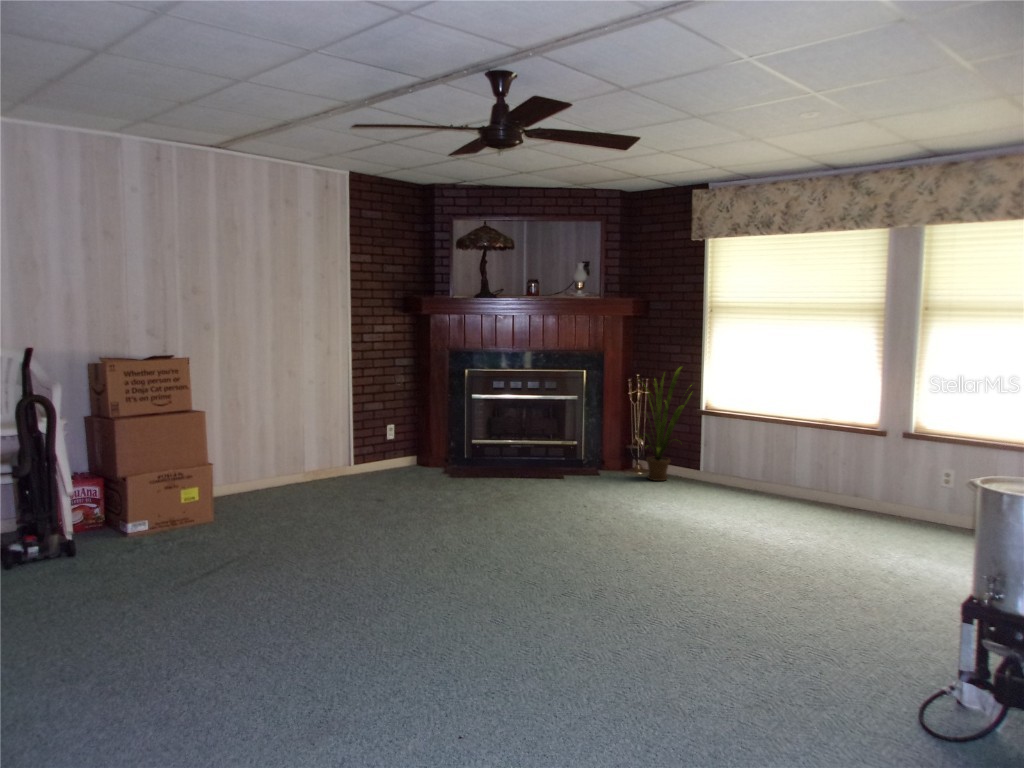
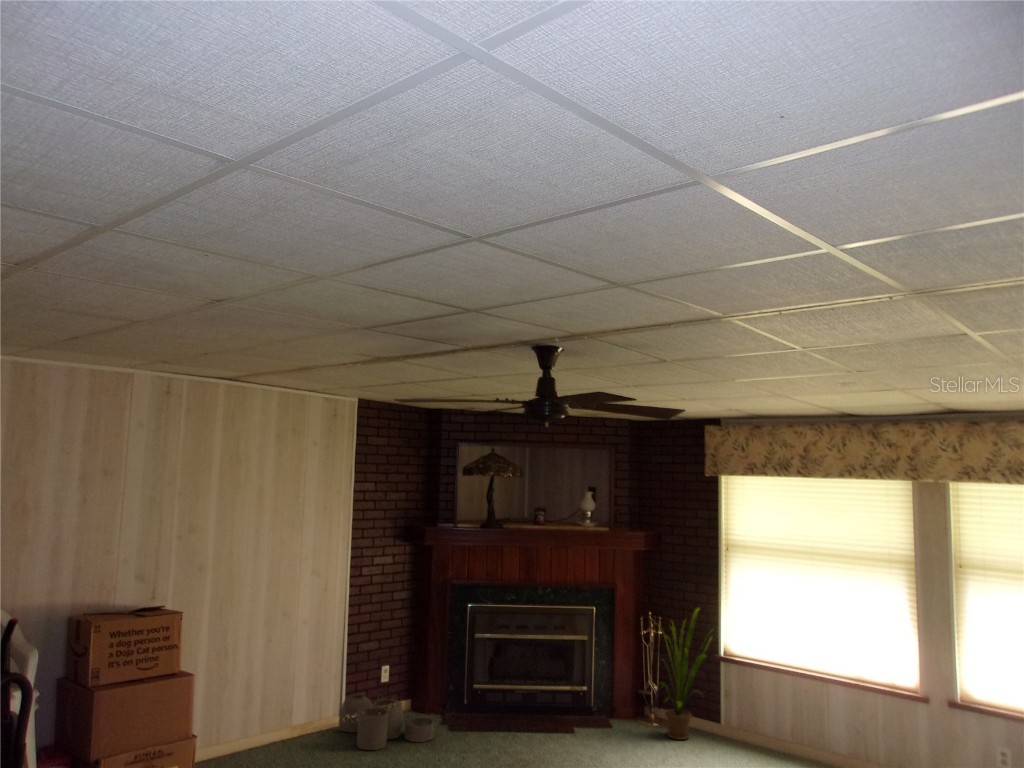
woven basket: none [349,445,434,488] -> present [338,695,434,750]

